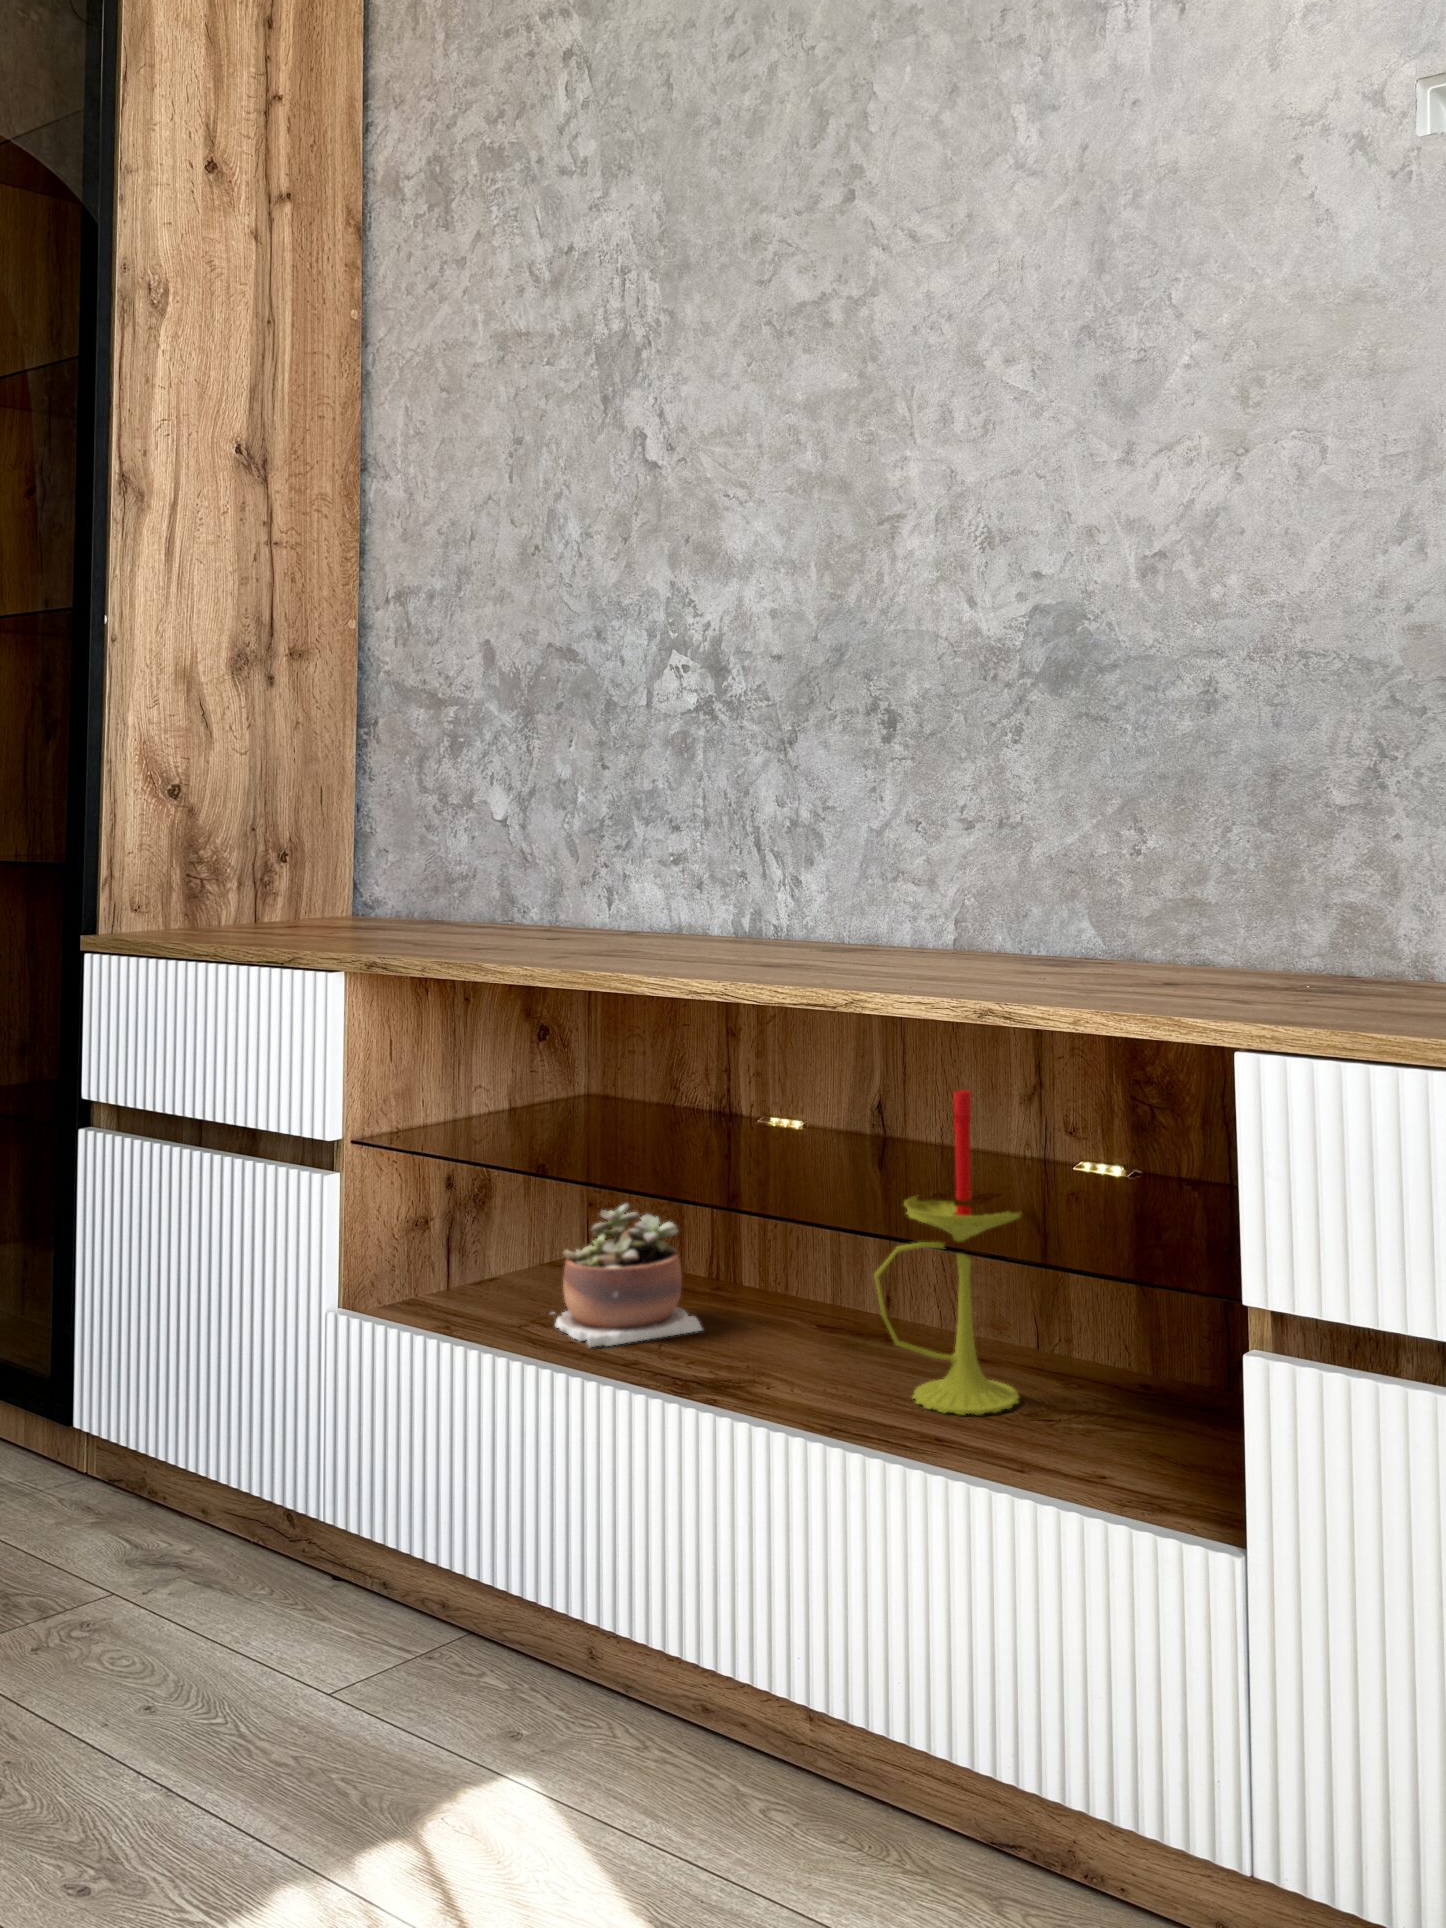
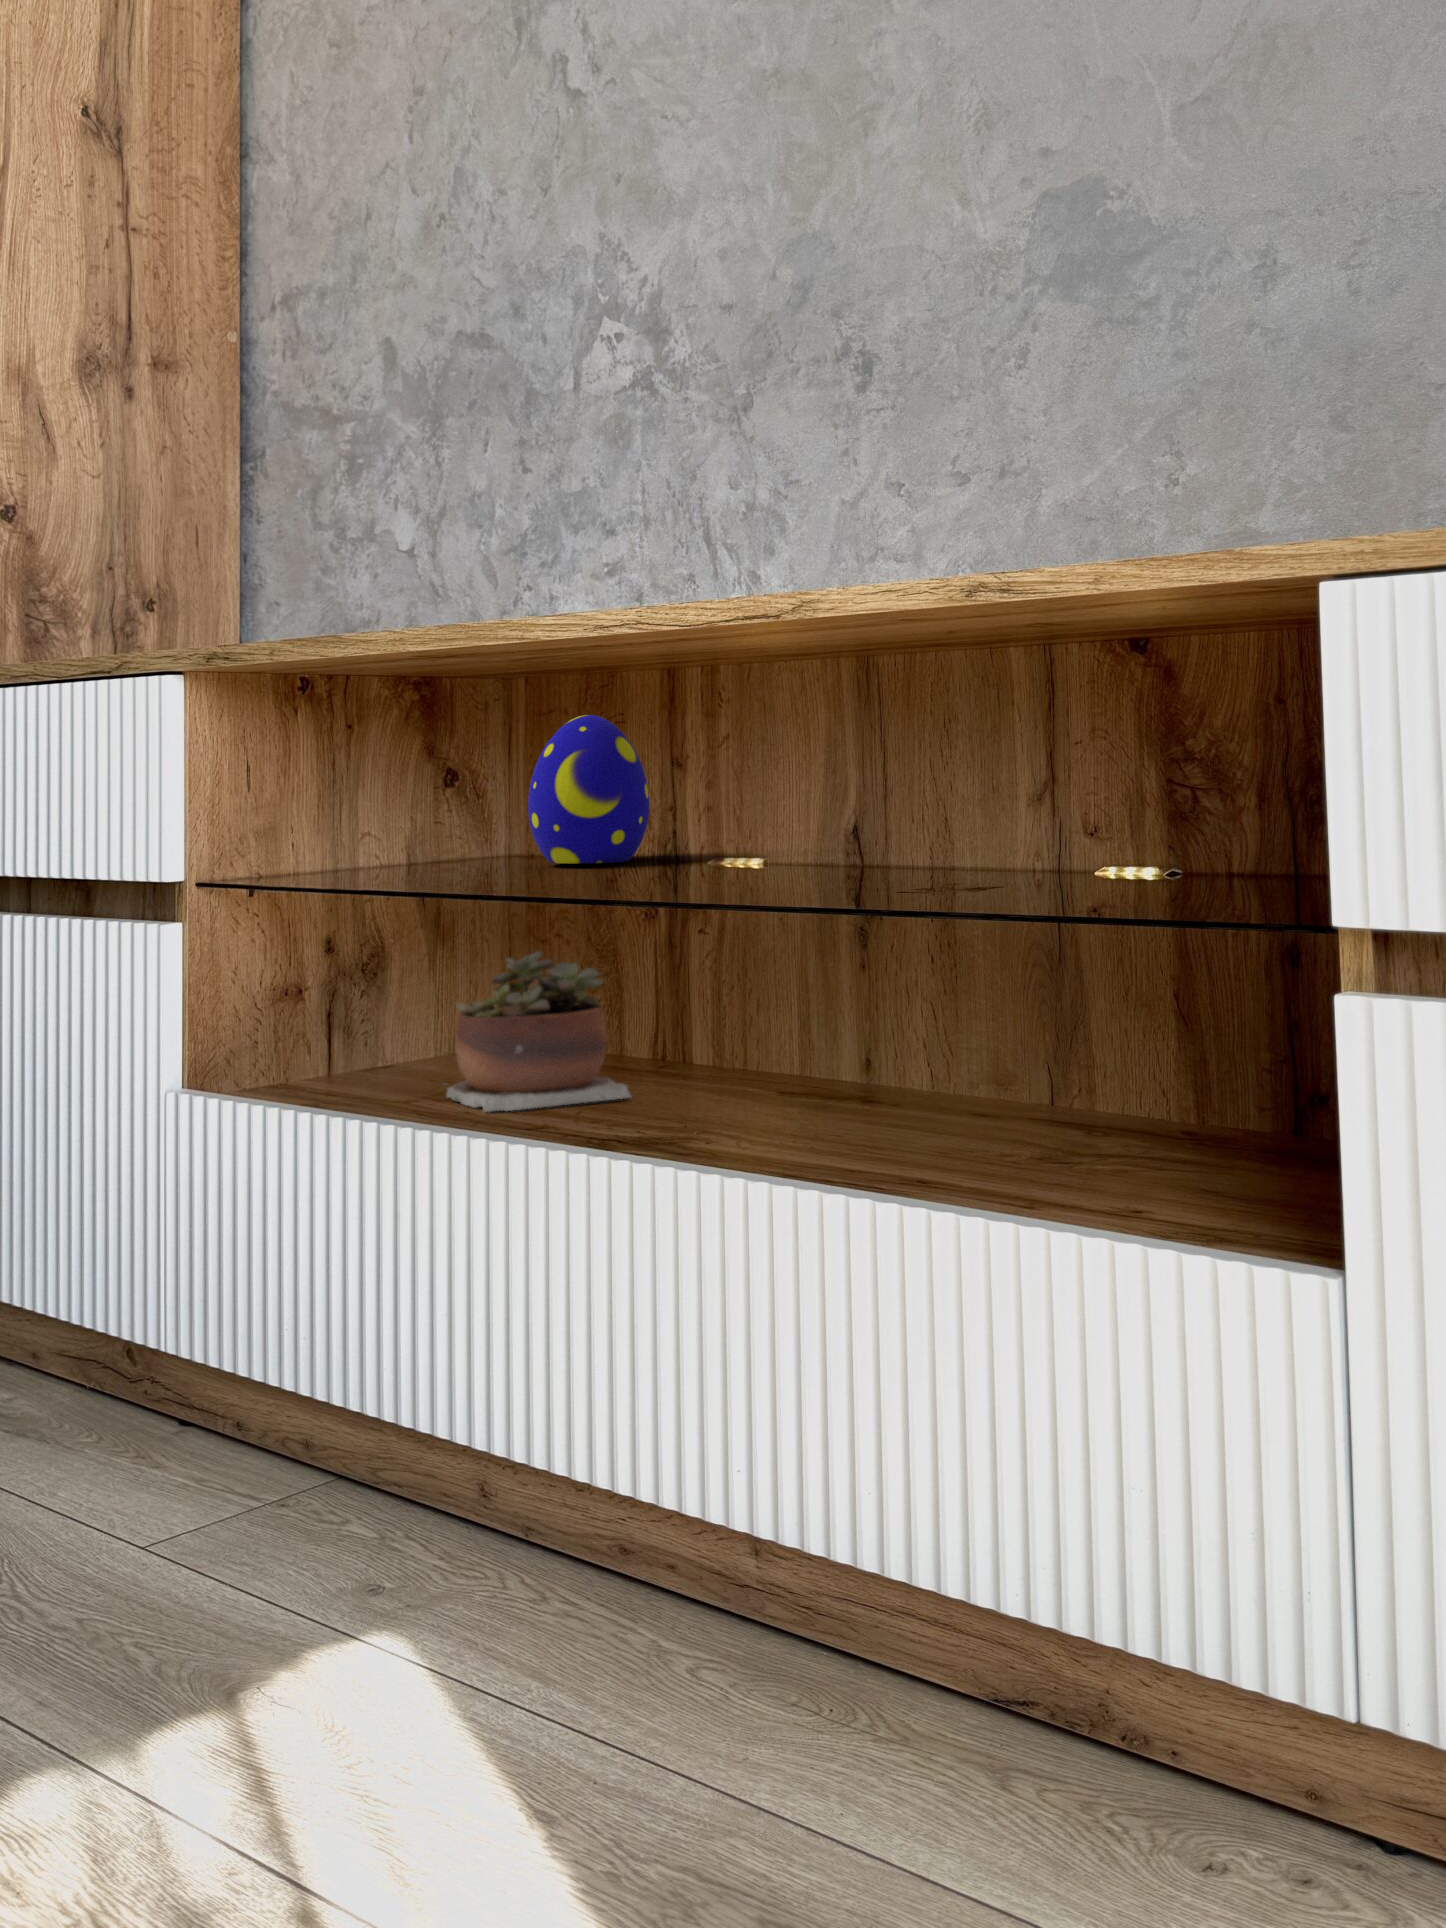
decorative egg: none [616,1003,713,1128] -> present [528,715,649,864]
candle: present [874,1090,1021,1414] -> none [840,747,1033,1160]

